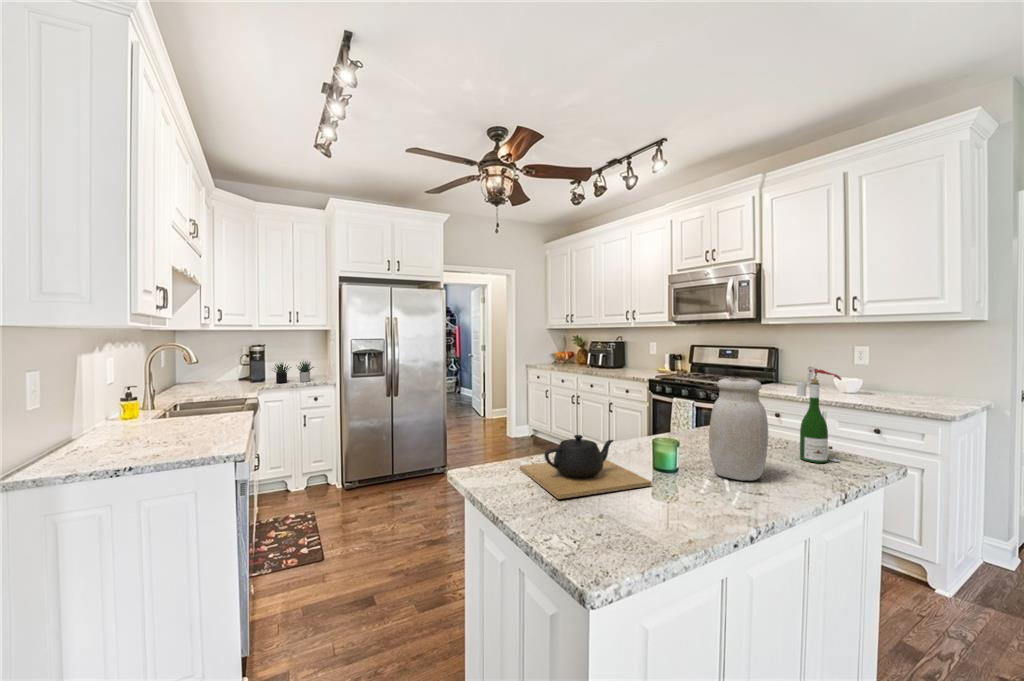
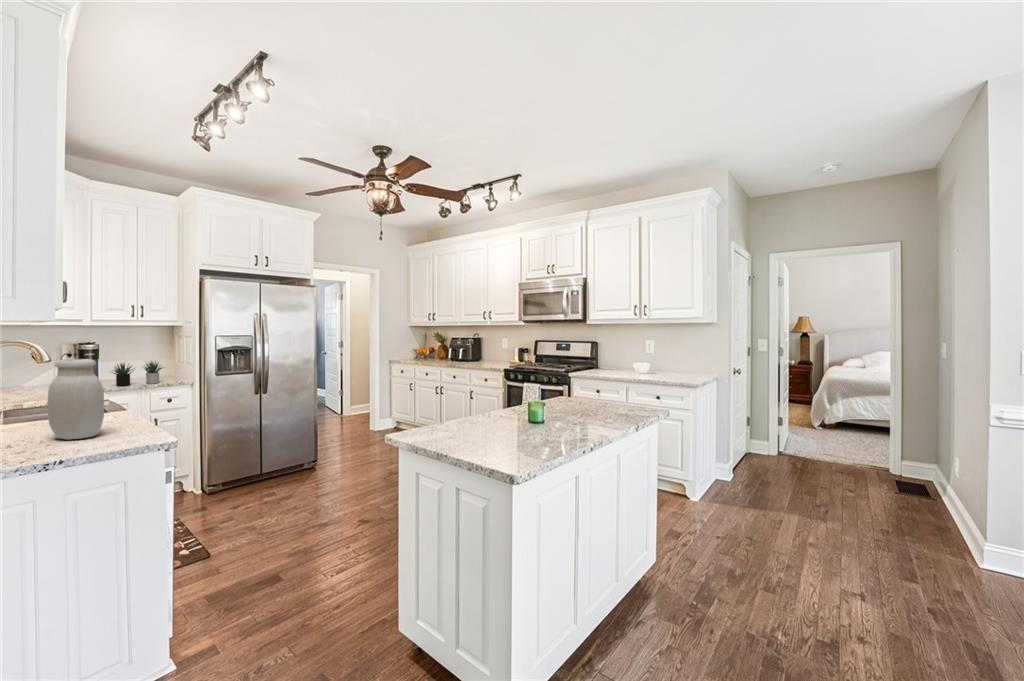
wine bottle: present [797,367,842,463] -> none [608,353,633,414]
jar: present [709,378,768,480] -> present [48,359,104,440]
teapot: present [520,435,652,499] -> none [430,404,524,445]

